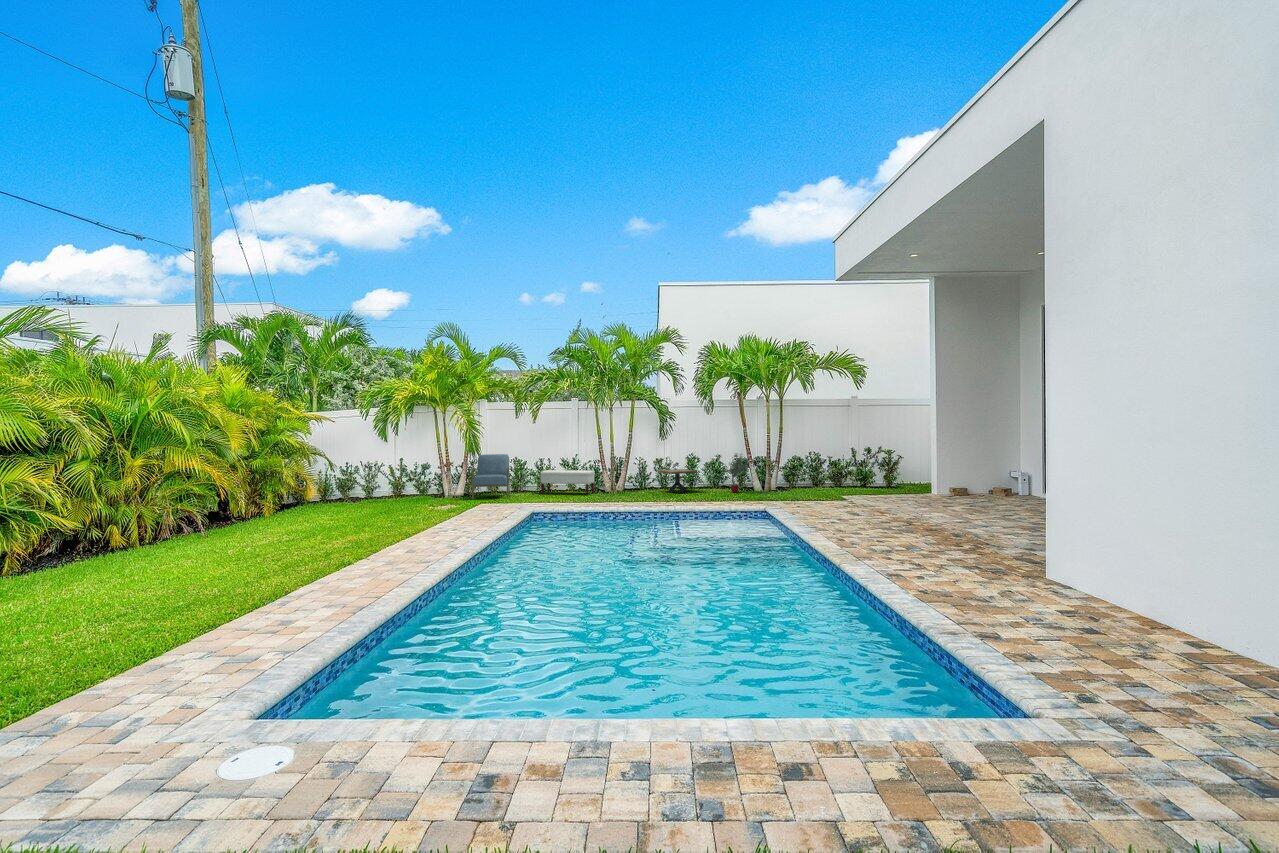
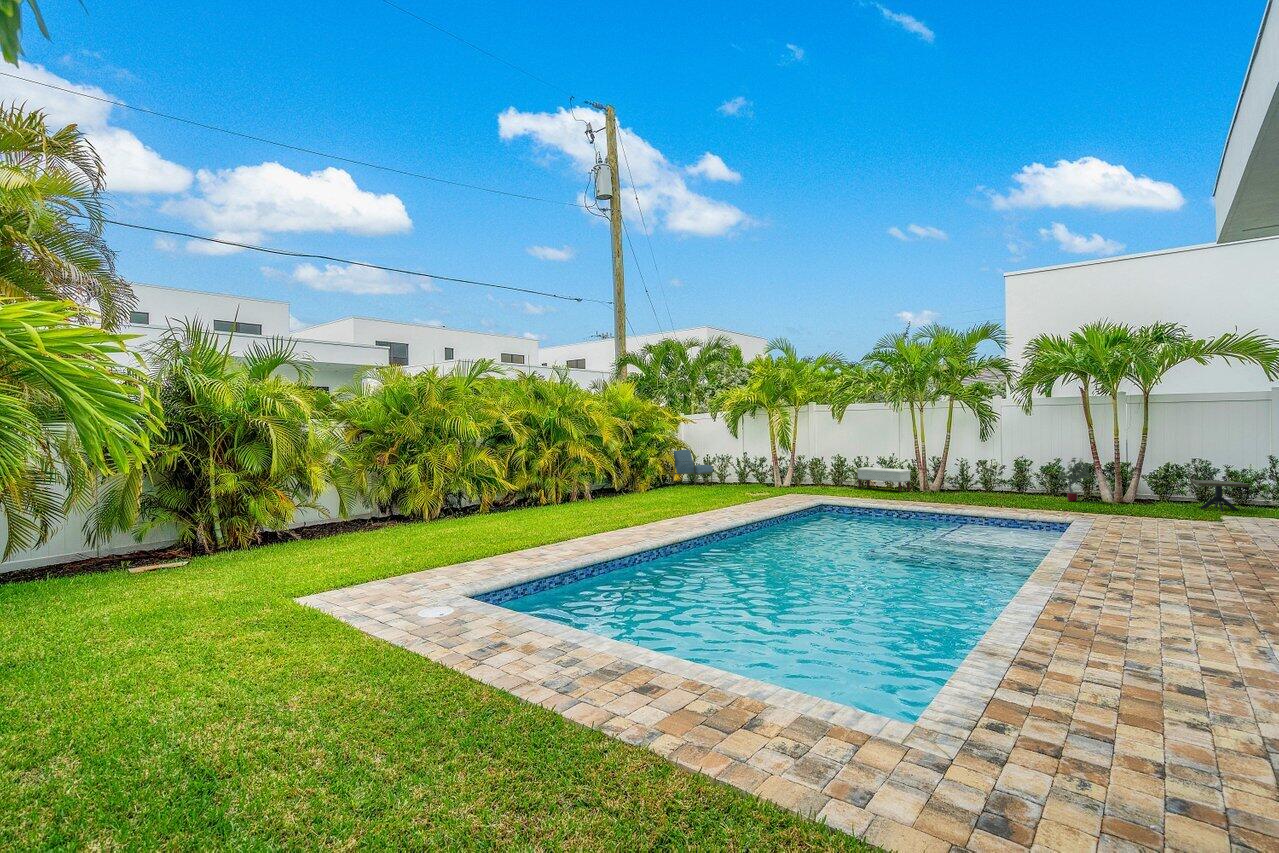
chair: present [472,454,510,499] -> present [673,450,713,484]
side table: present [658,469,697,493] -> present [1190,480,1250,511]

